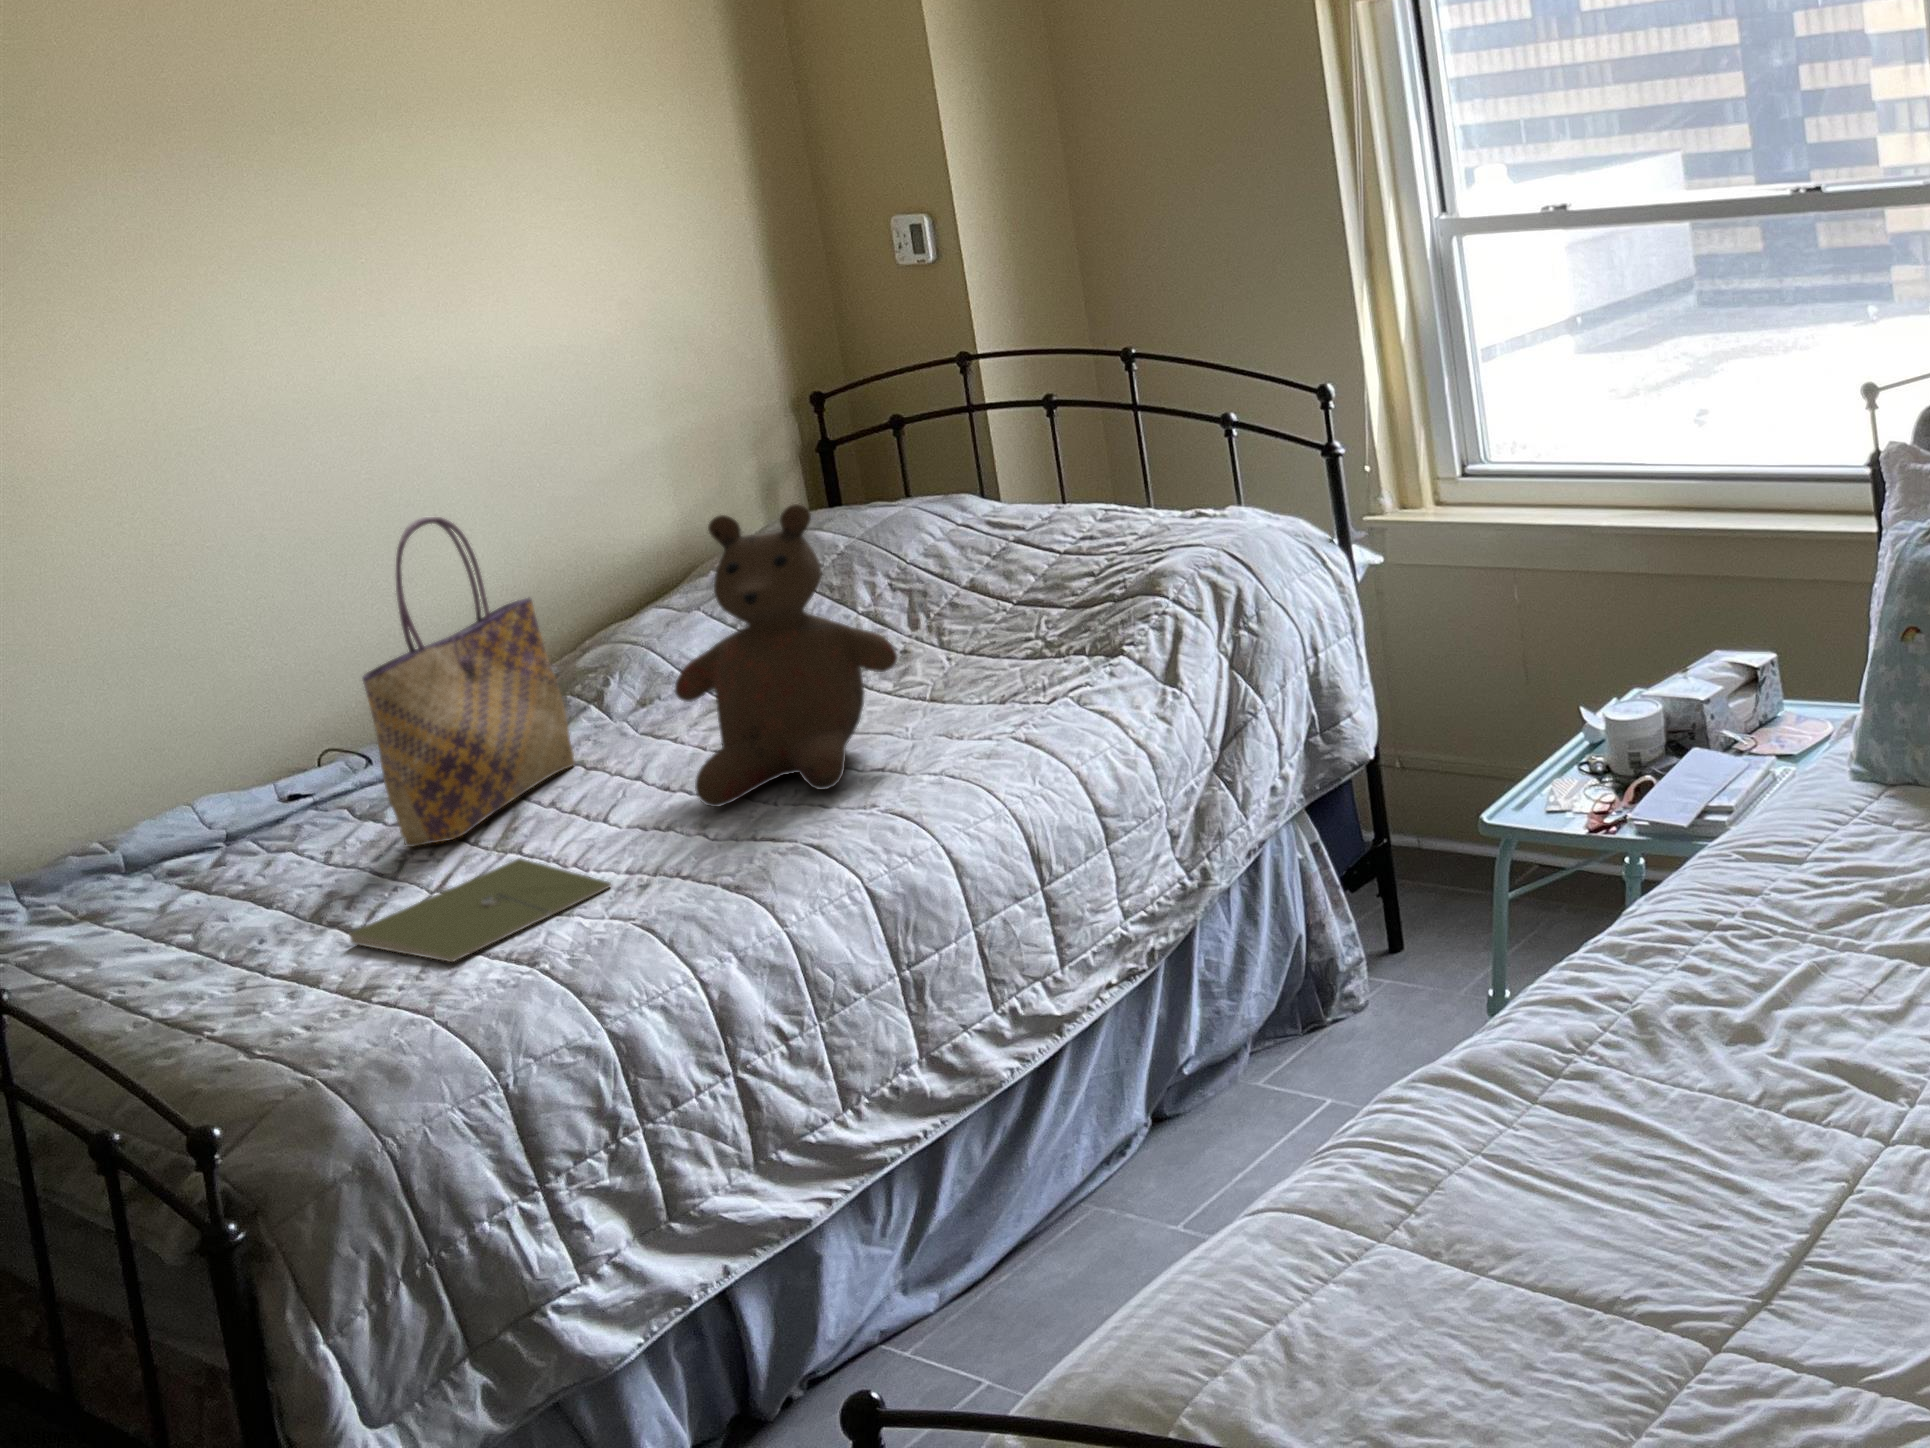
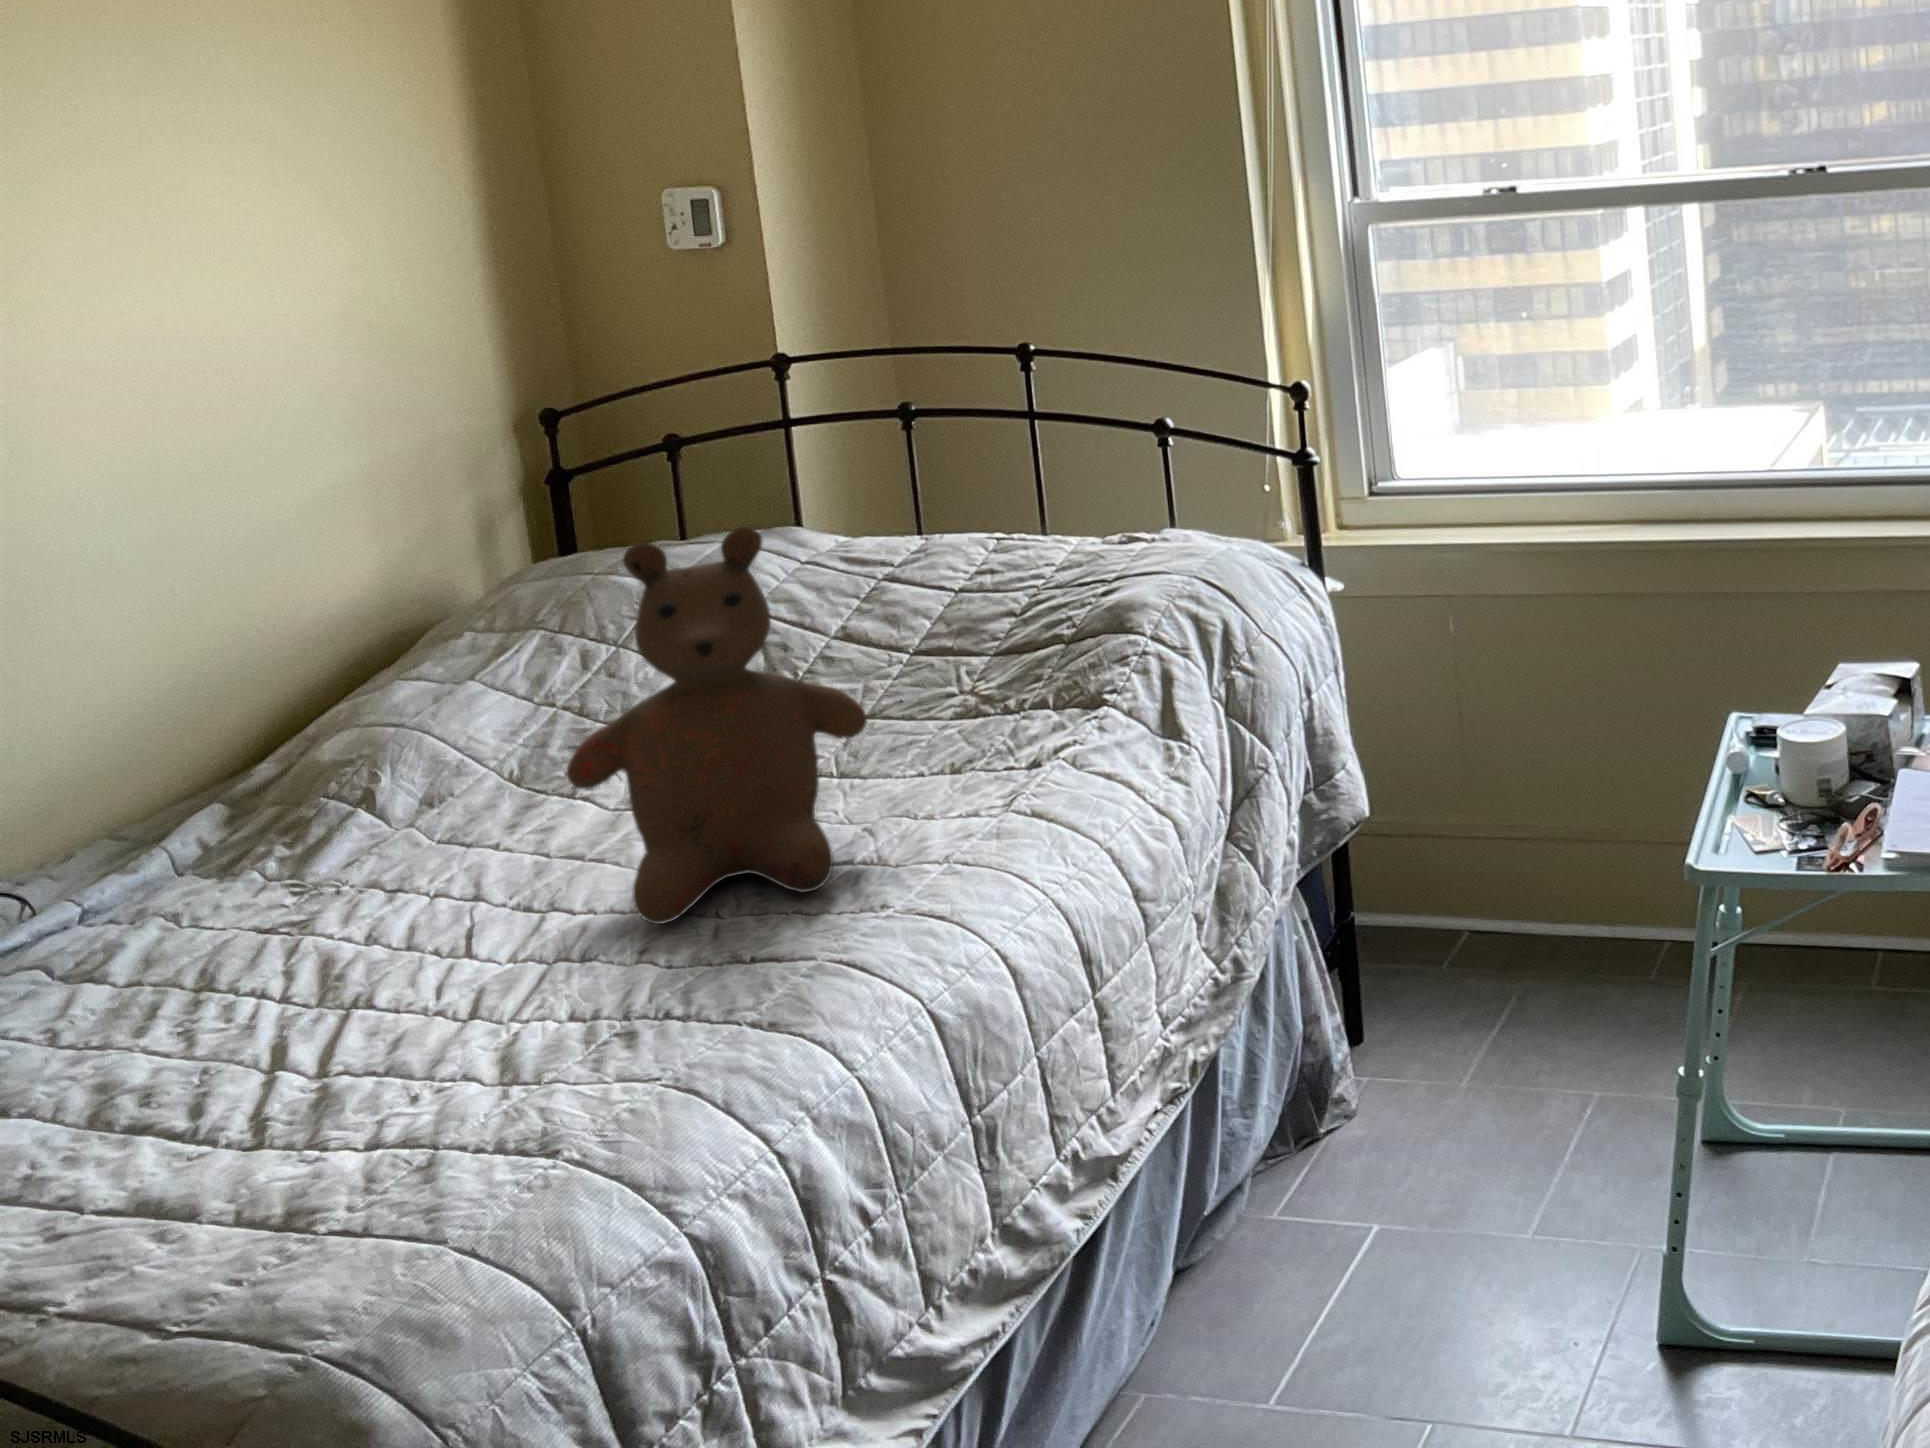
tote bag: present [362,517,575,847] -> none [143,553,373,1012]
notebook: present [350,859,611,962] -> none [205,1013,583,1164]

